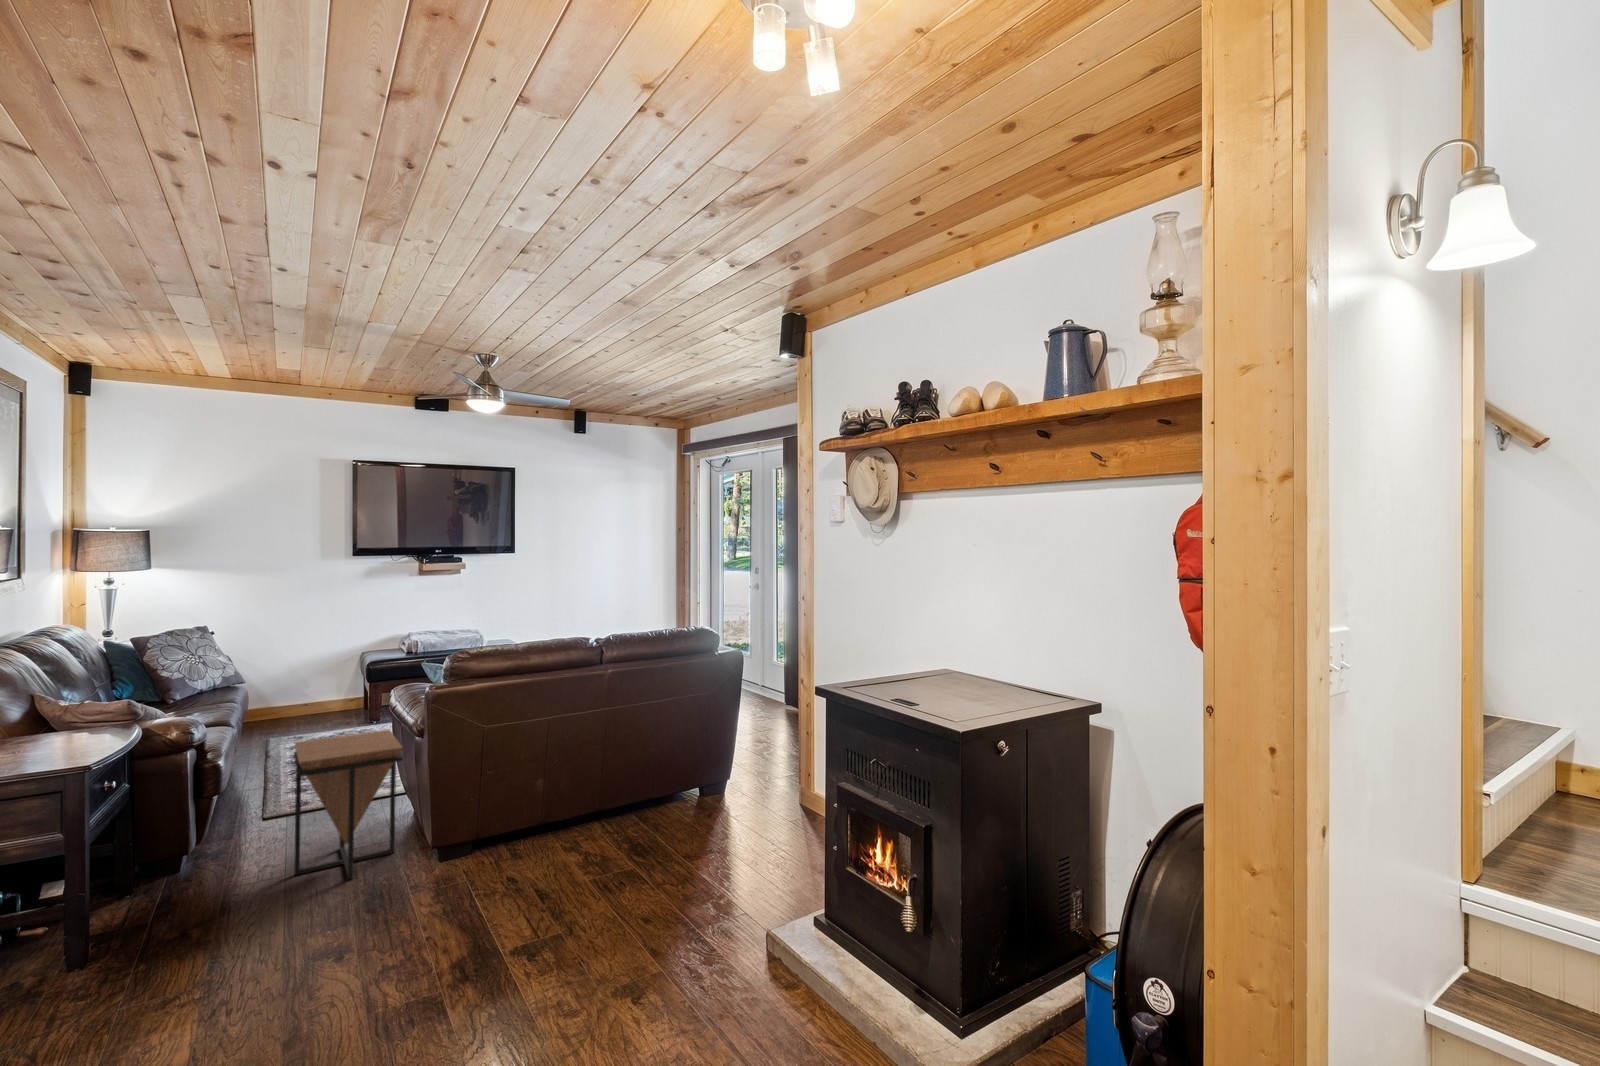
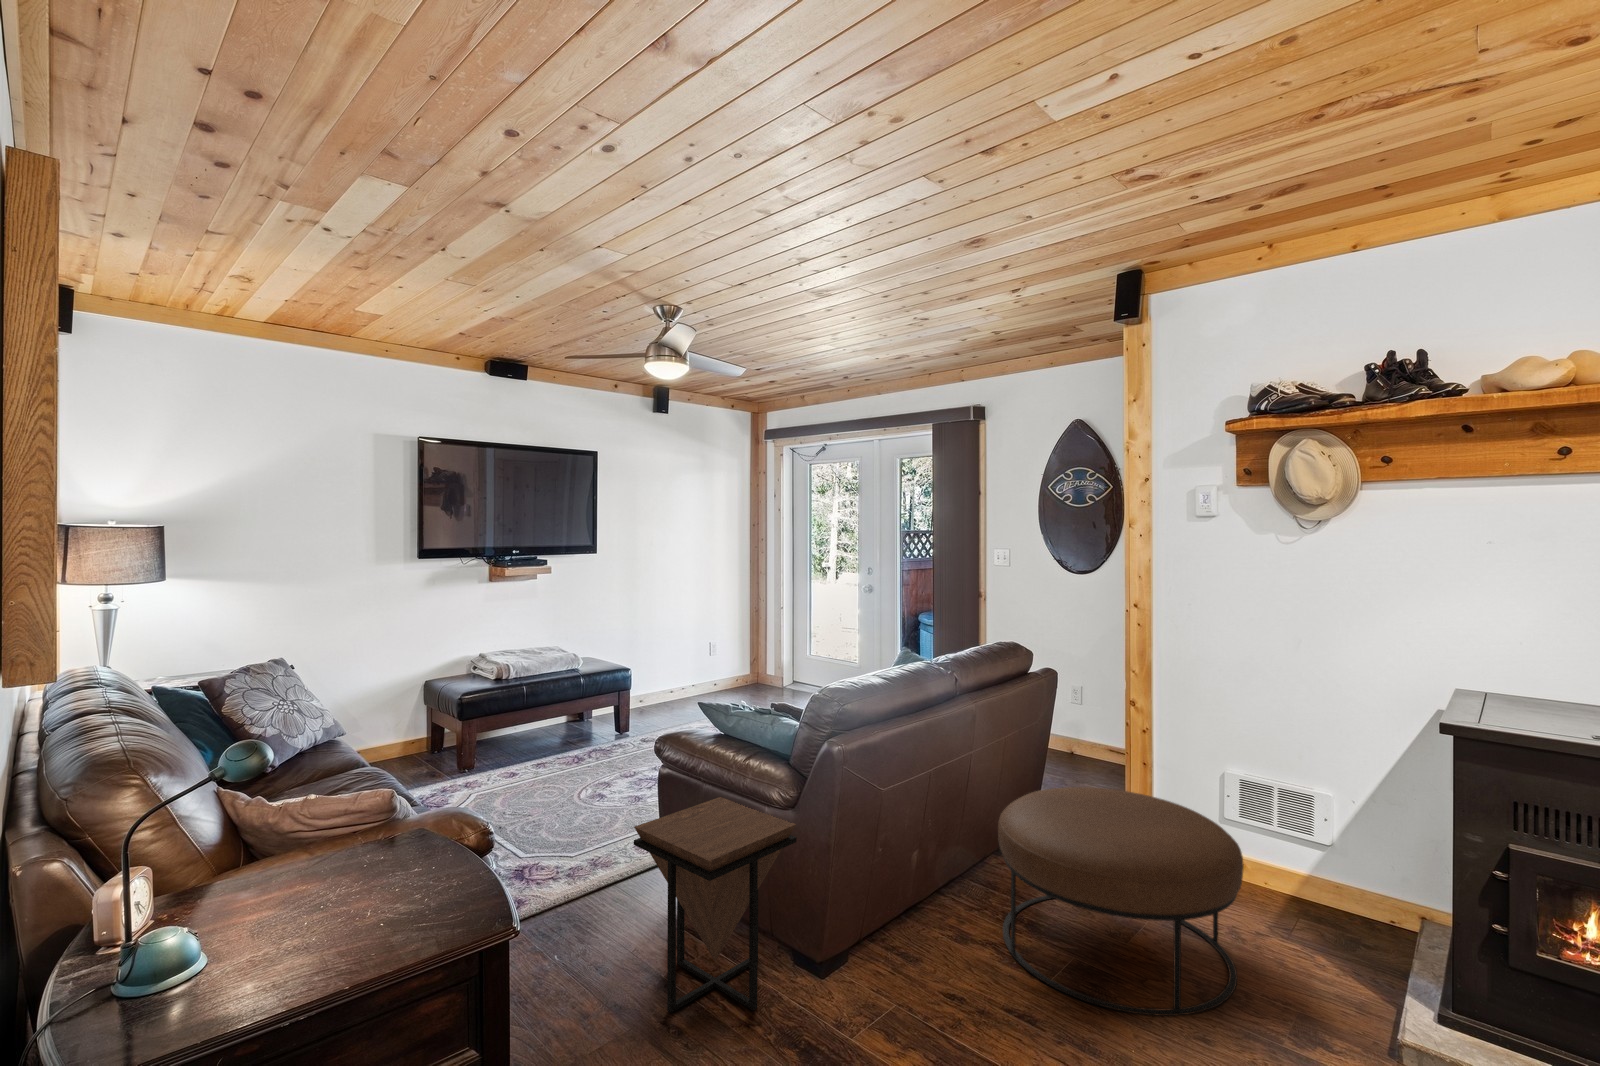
ottoman: none [571,742,758,912] -> present [998,787,1244,1016]

